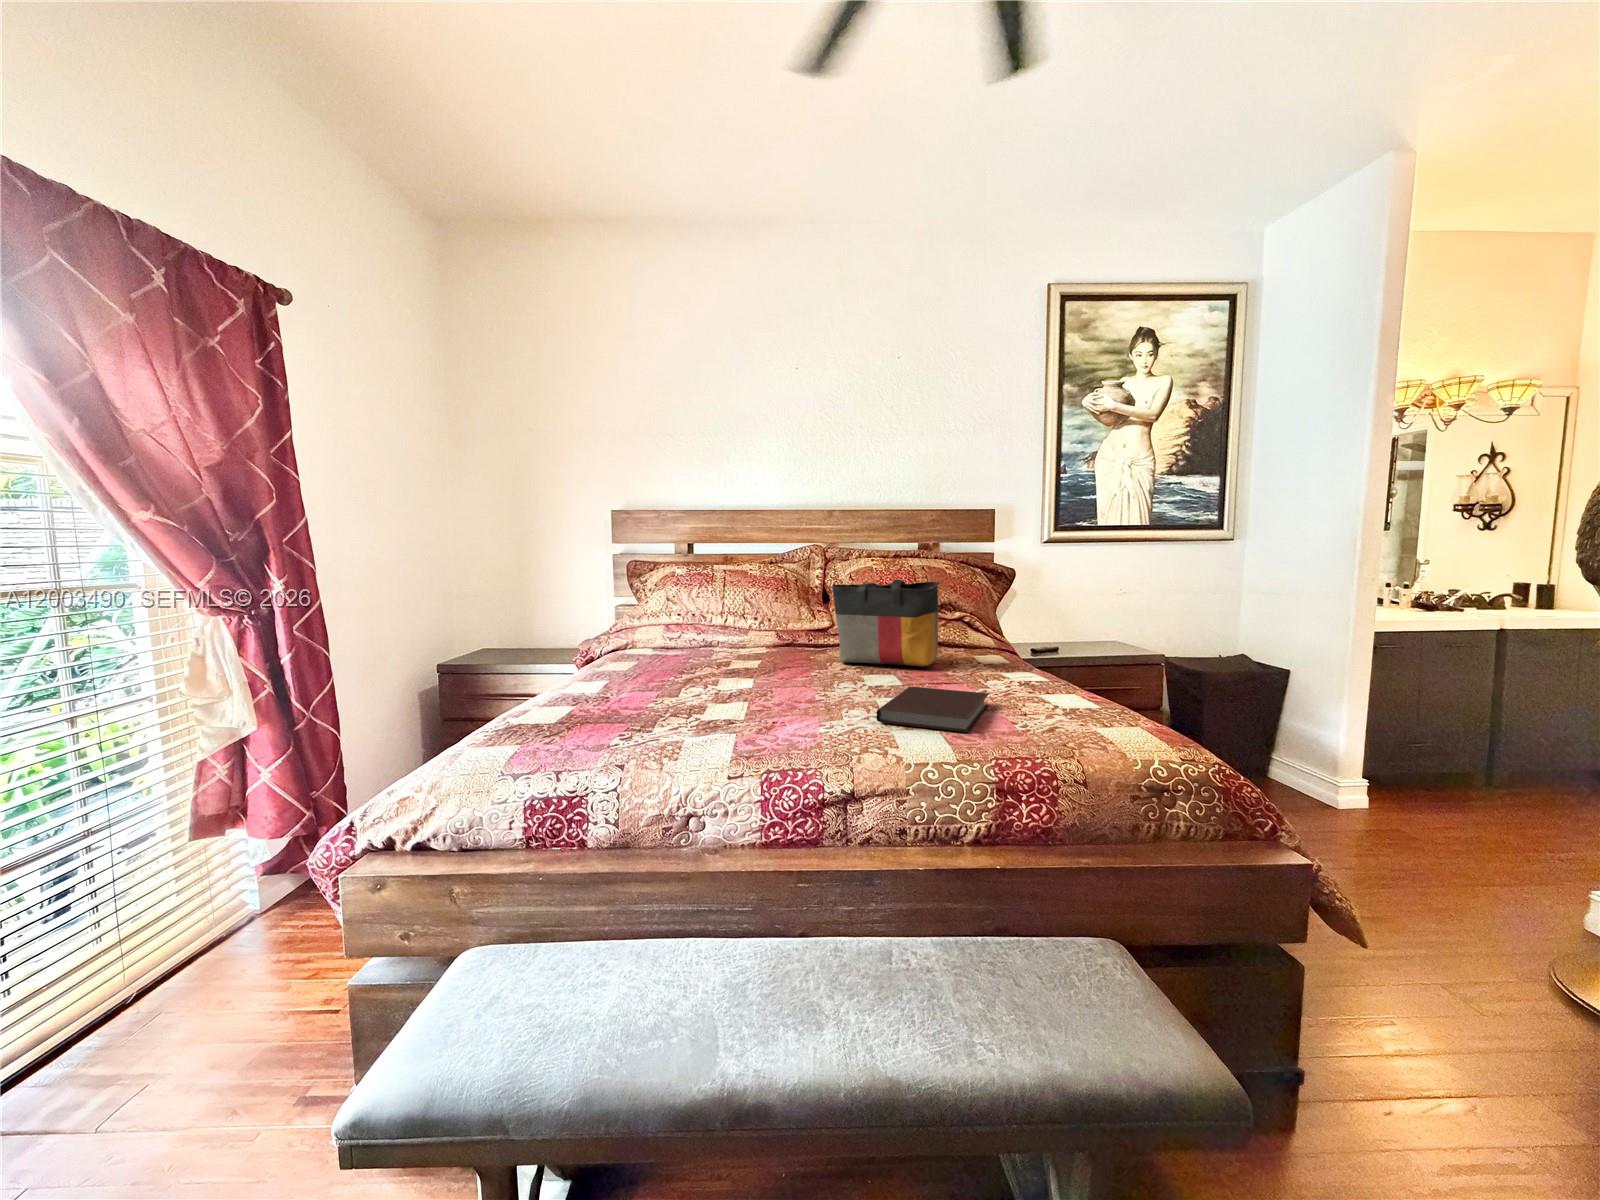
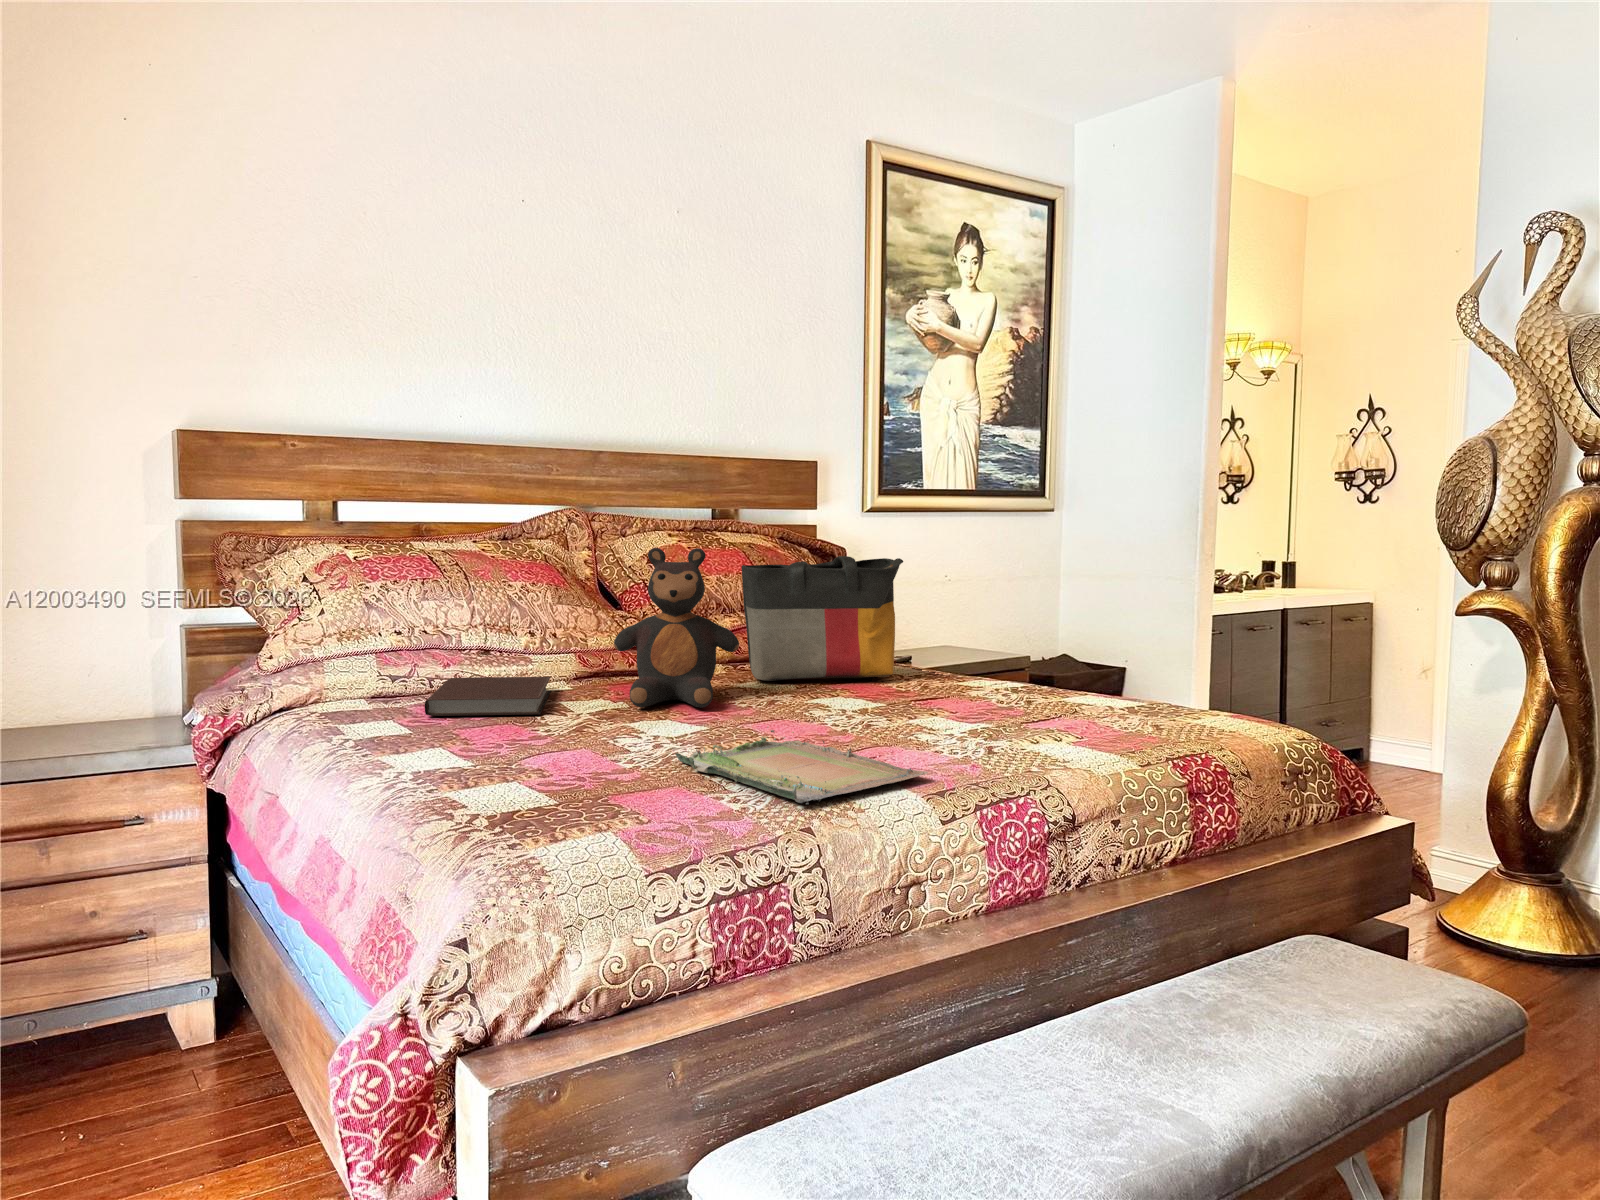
teddy bear: none [724,573,804,676] -> present [614,548,739,708]
notebook: present [877,687,989,732] -> present [425,677,551,716]
tray: none [650,693,771,748] -> present [676,730,928,804]

